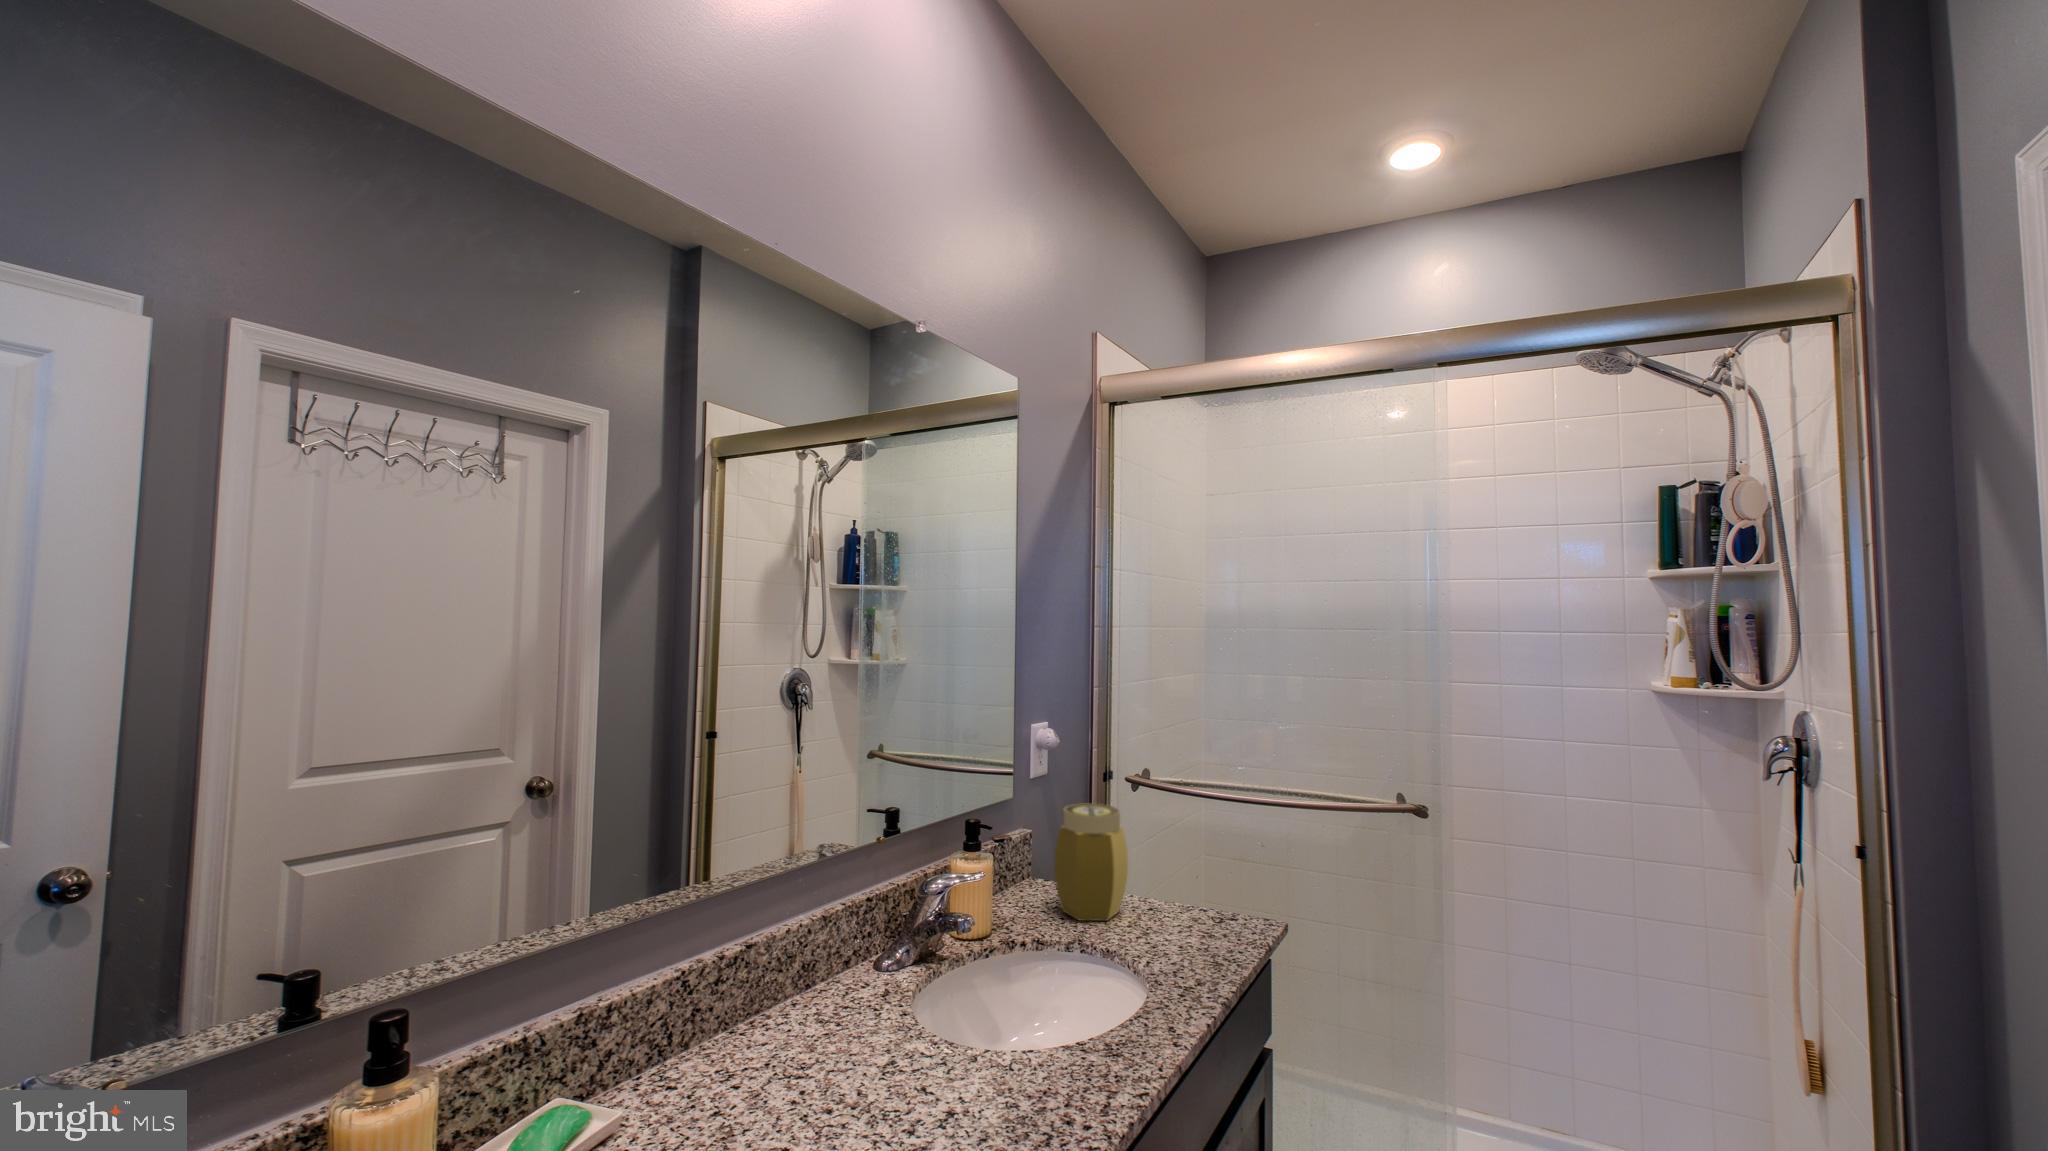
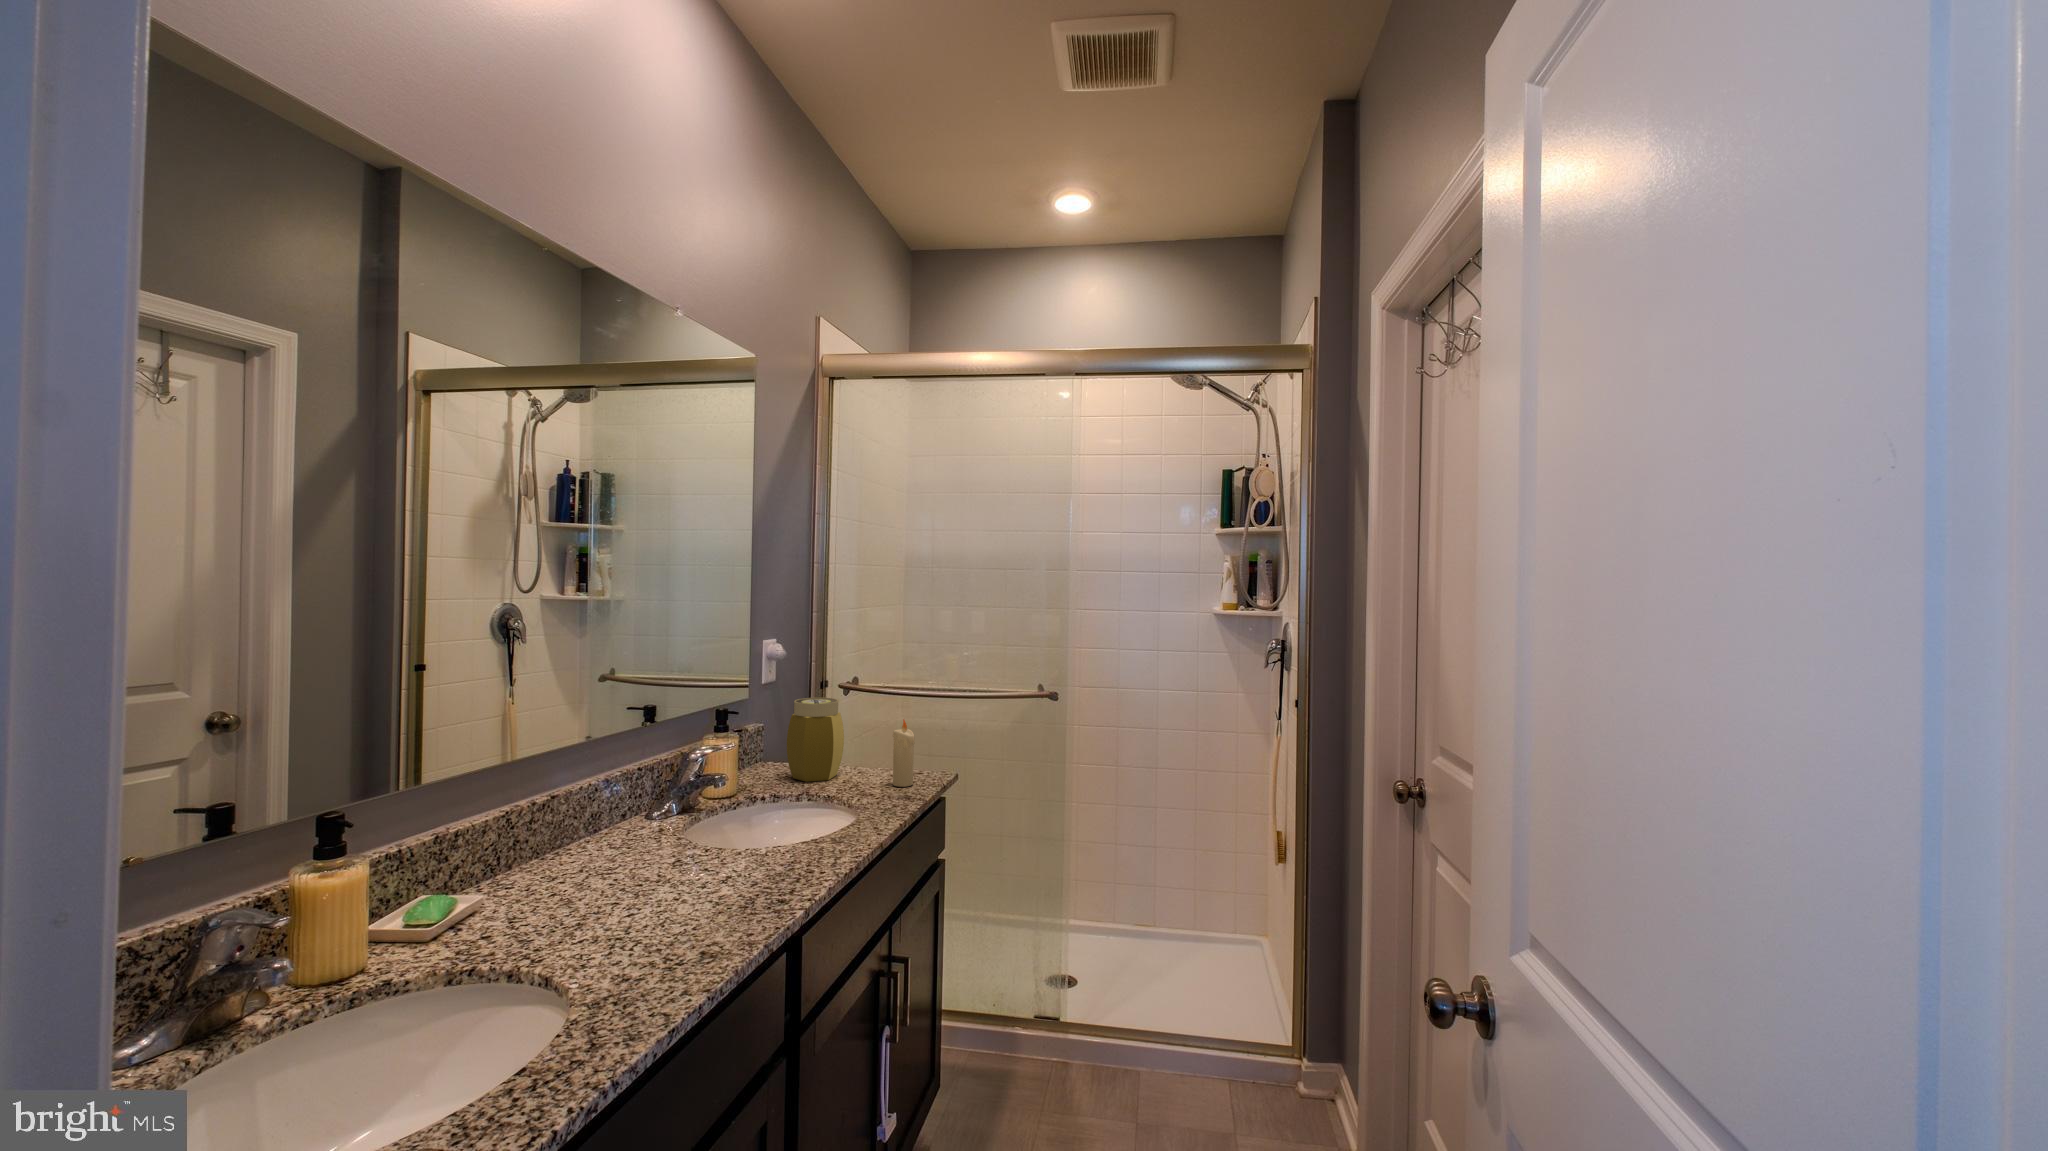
candle: none [1194,848,1226,948] -> present [893,719,915,787]

